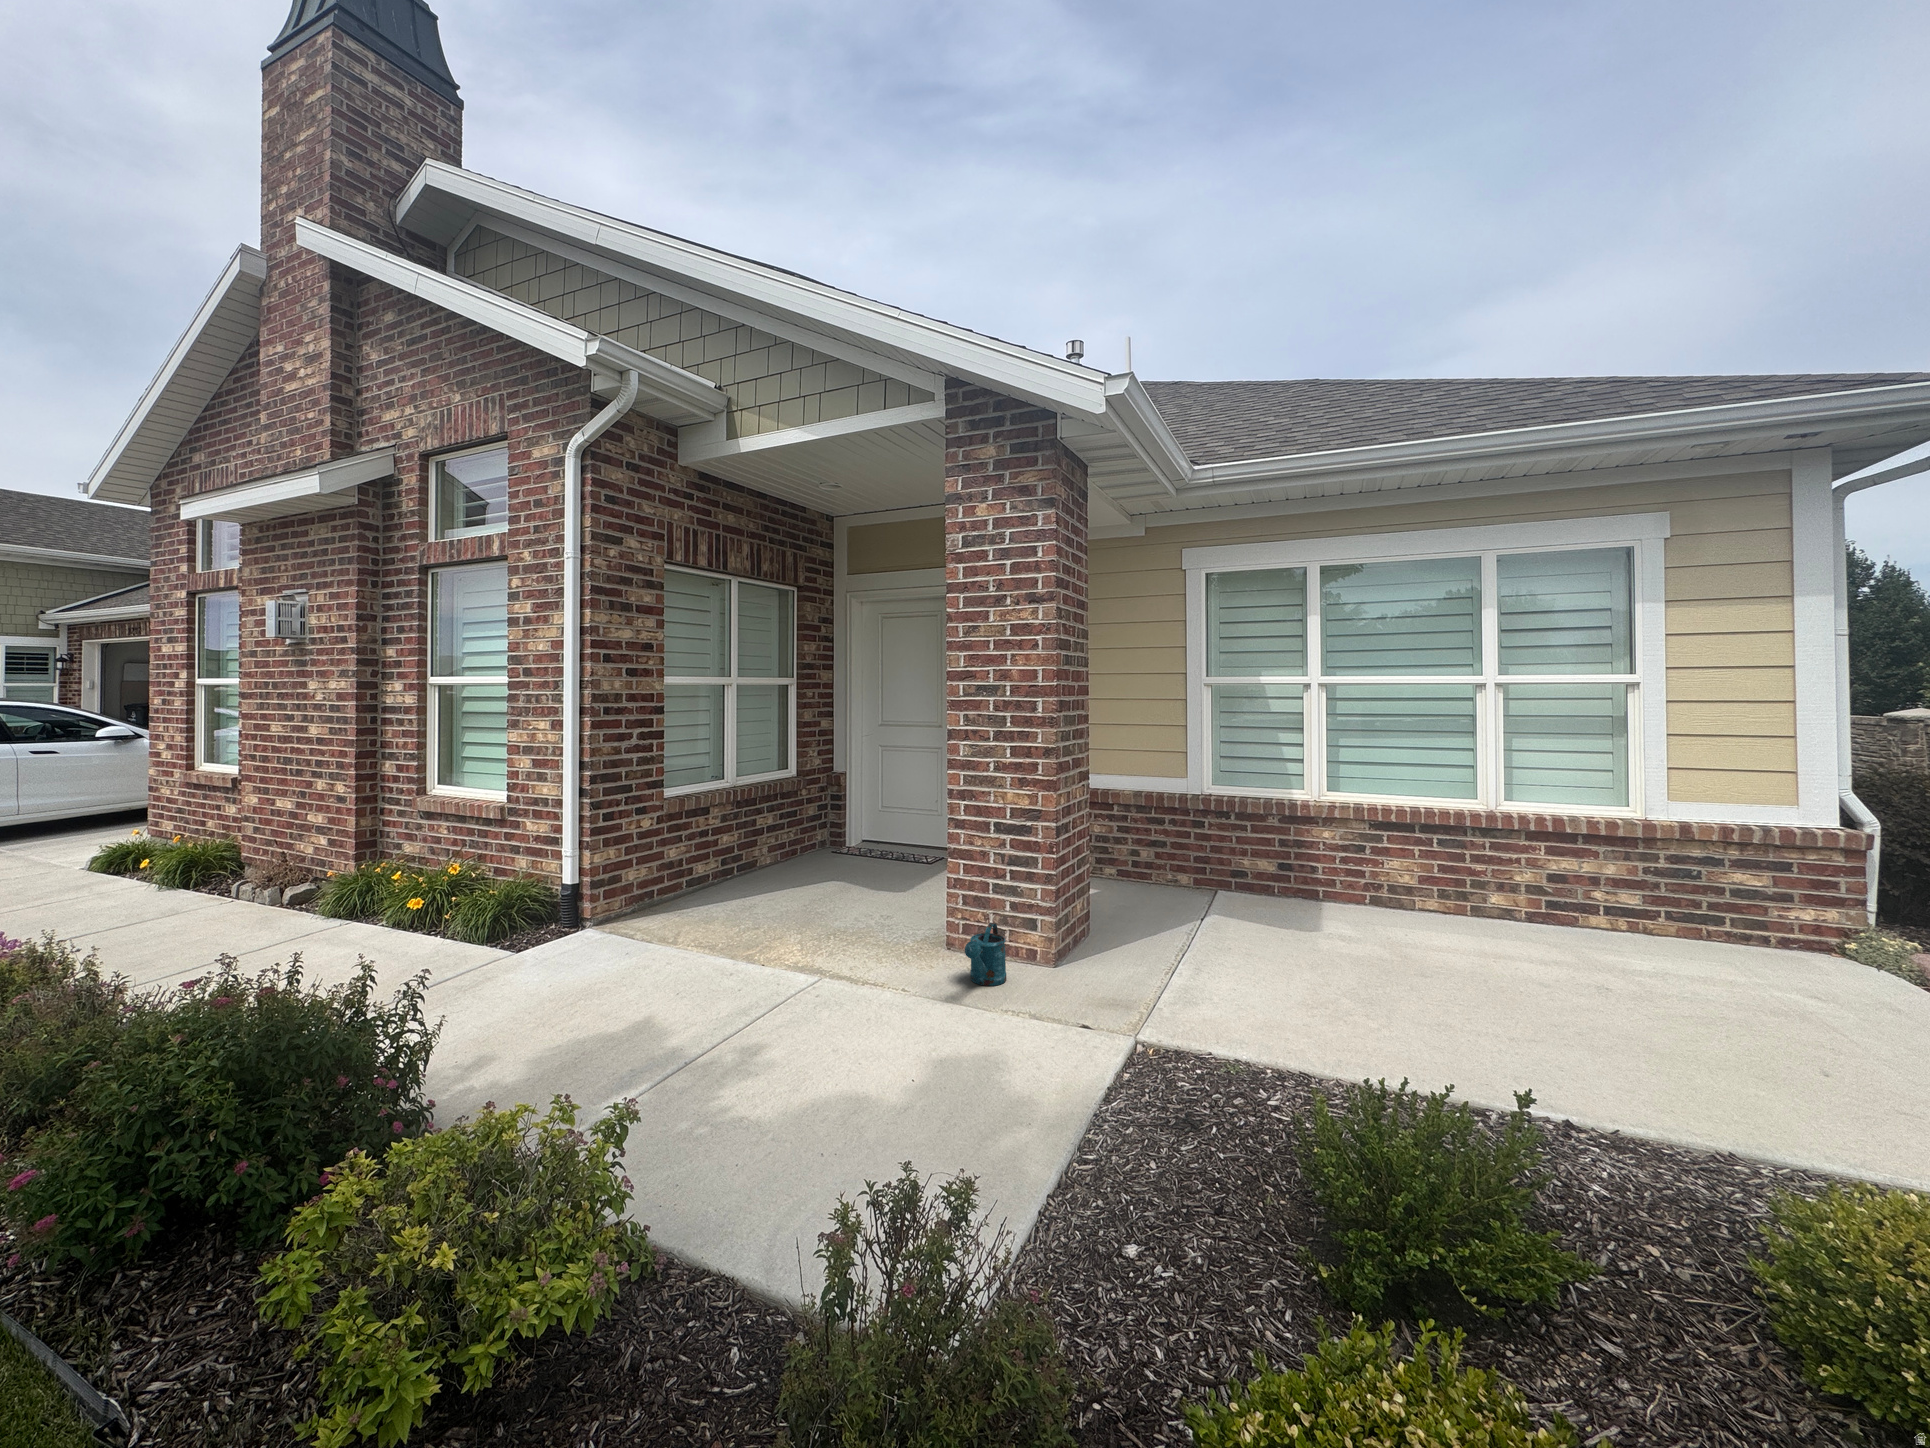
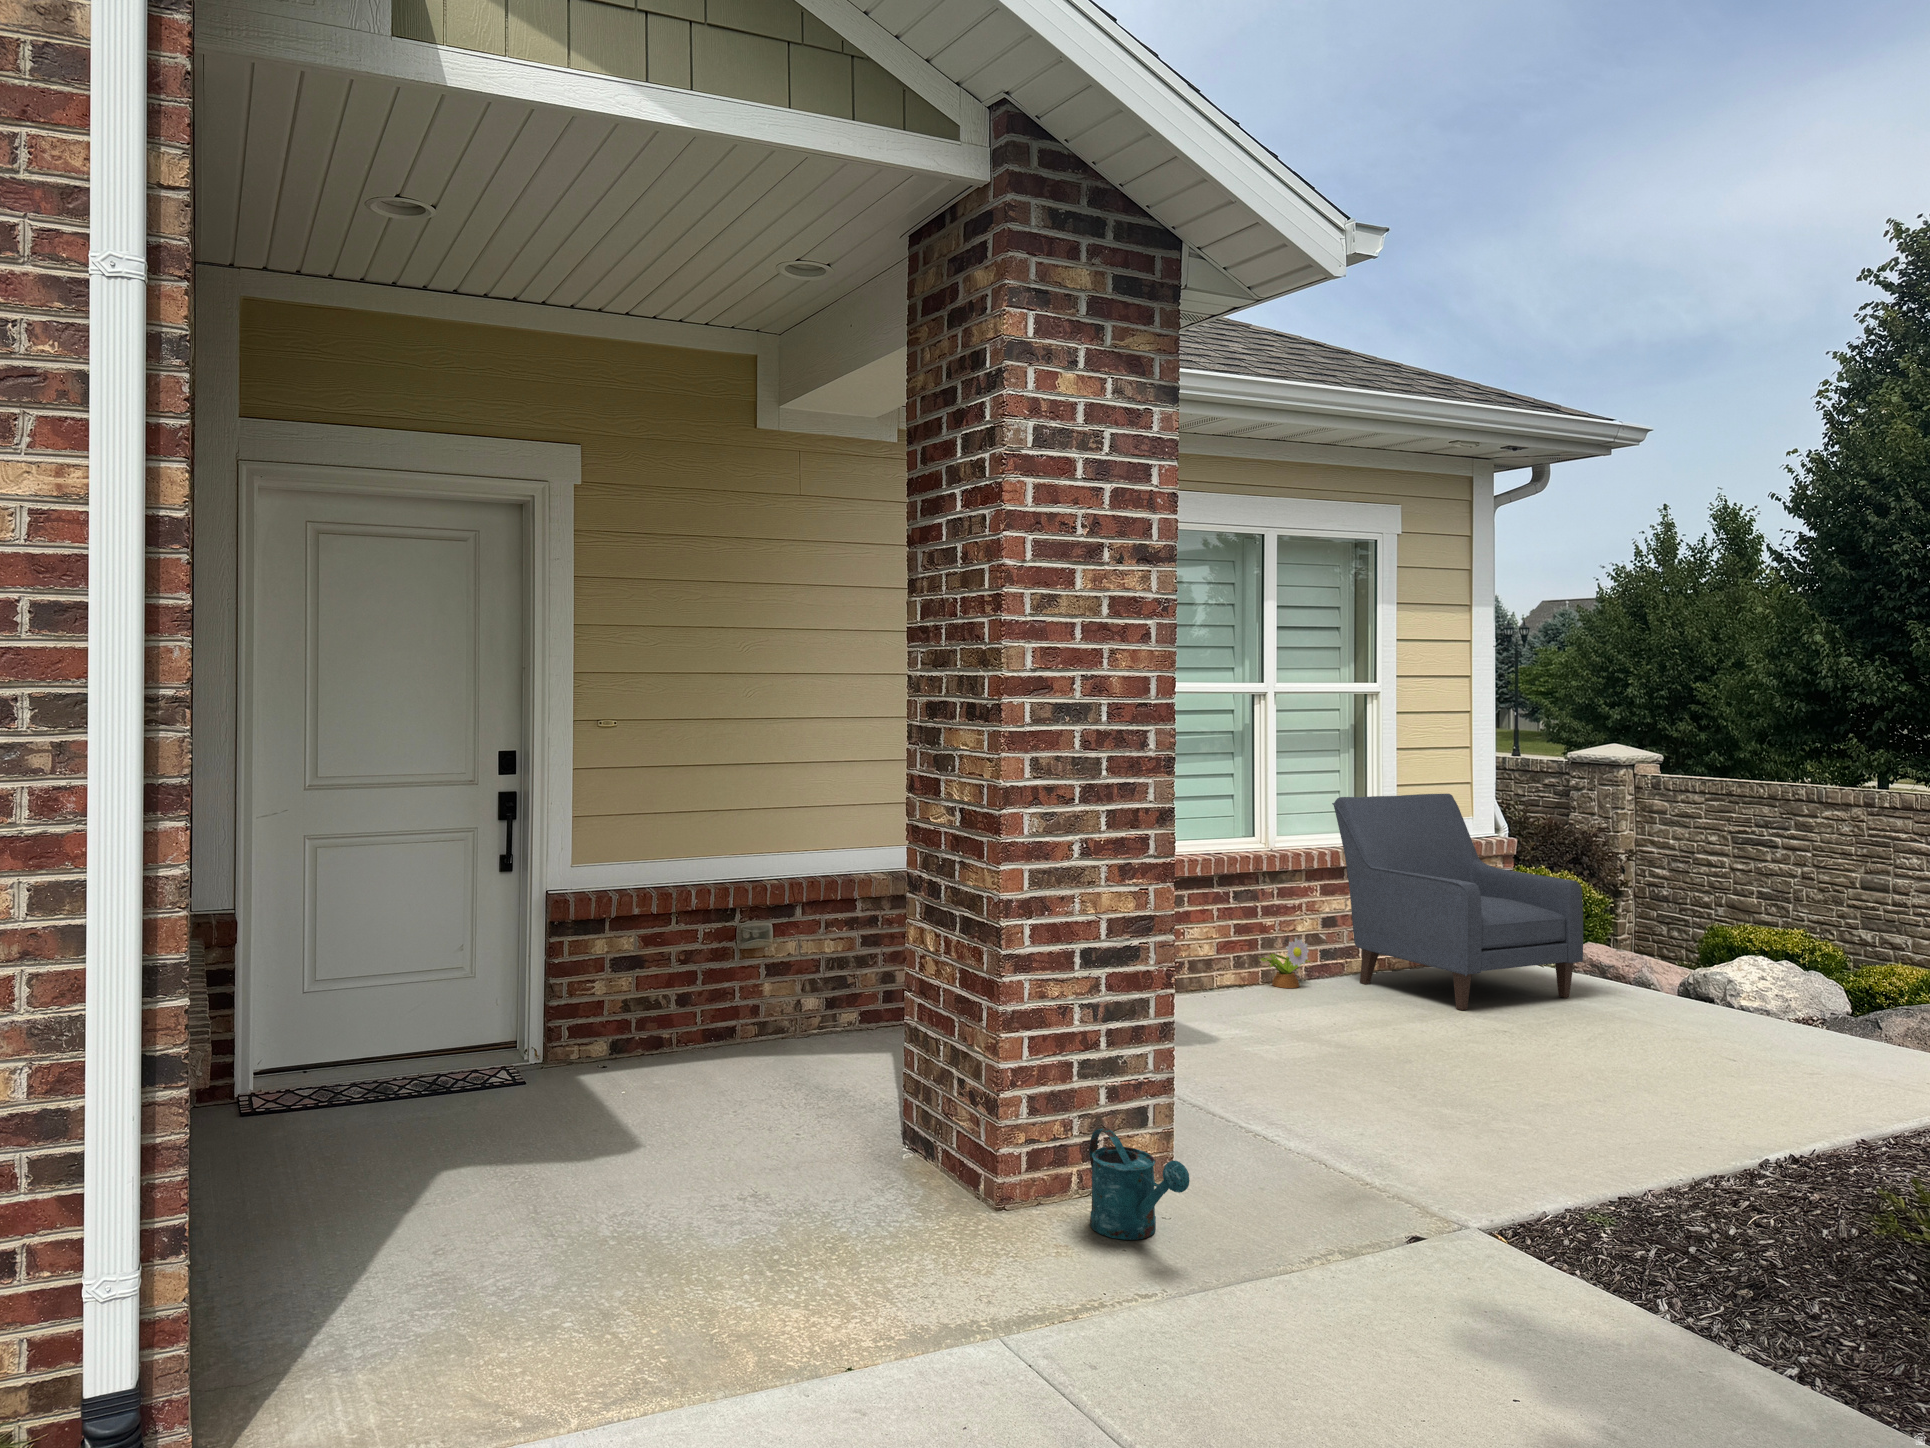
chair: none [1551,773,1830,993] -> present [1332,794,1583,1010]
decorative plant: none [1458,880,1509,921] -> present [1258,938,1310,988]

